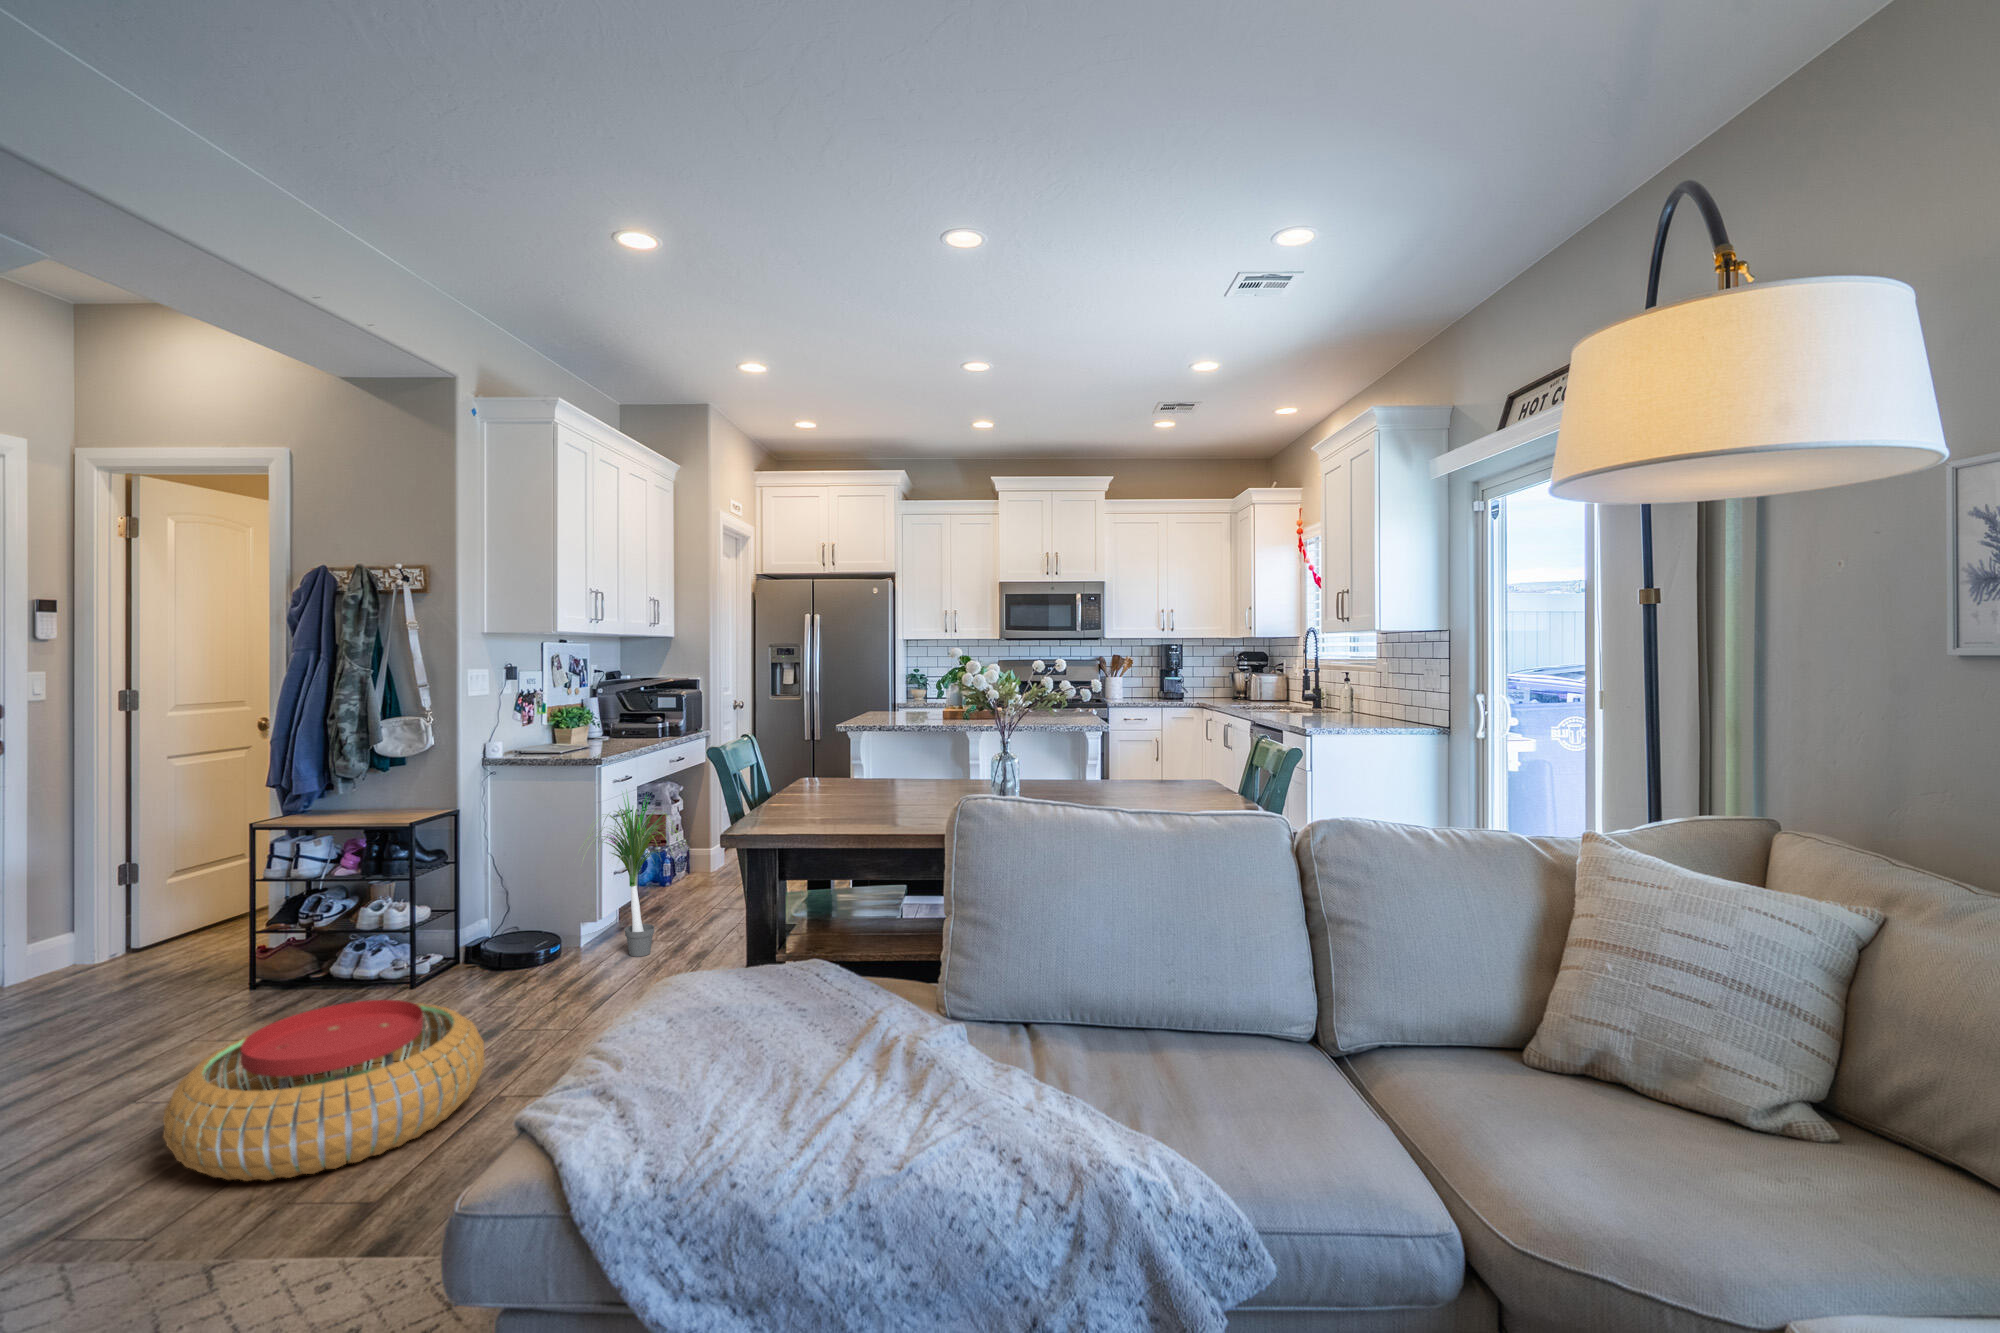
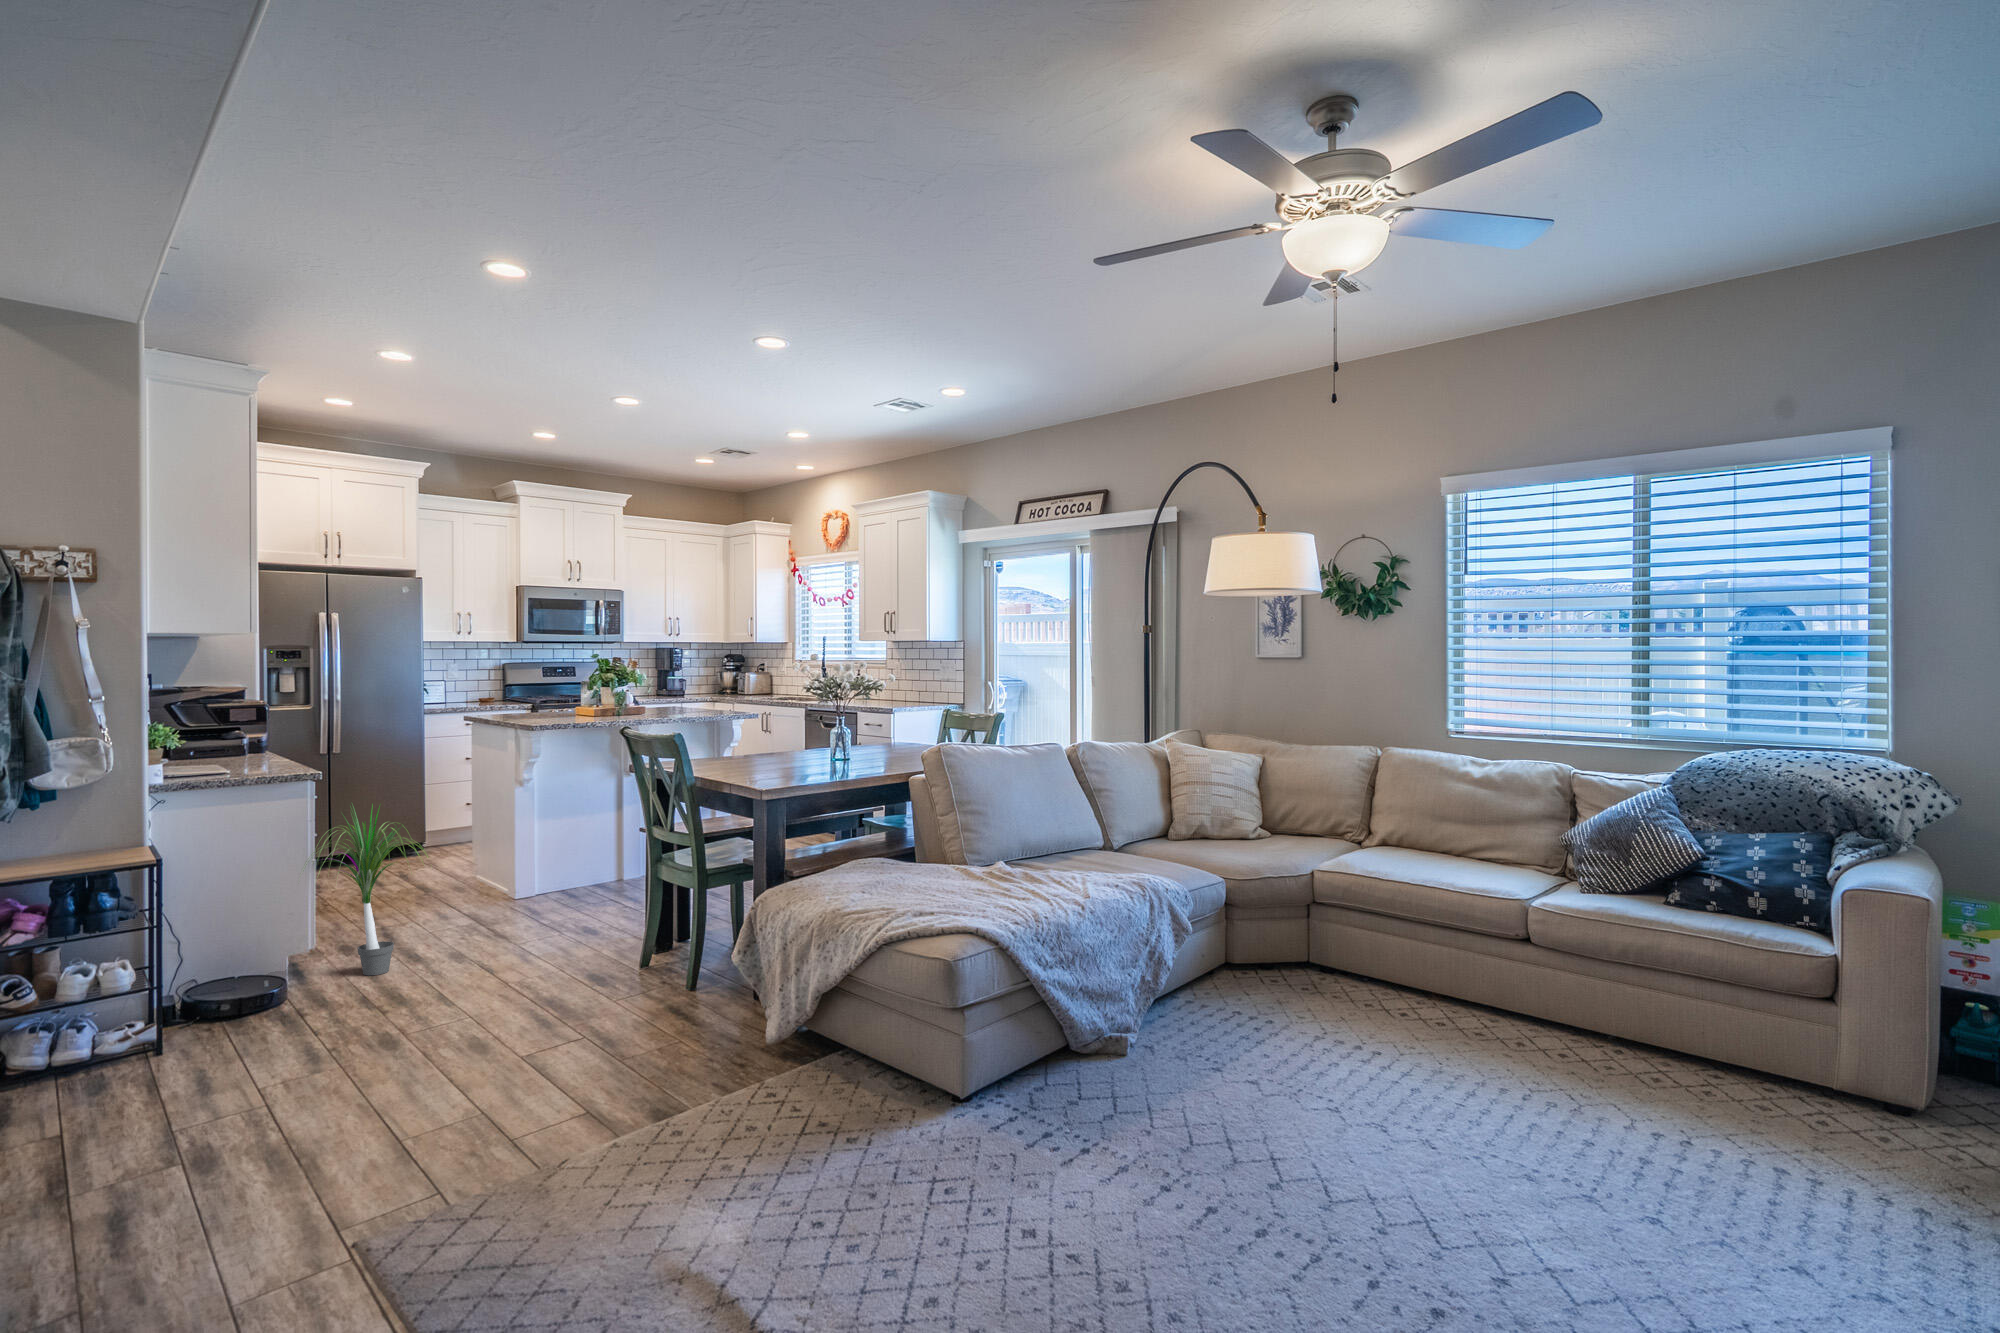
pouf: present [163,1000,485,1181] -> none [237,993,533,1161]

